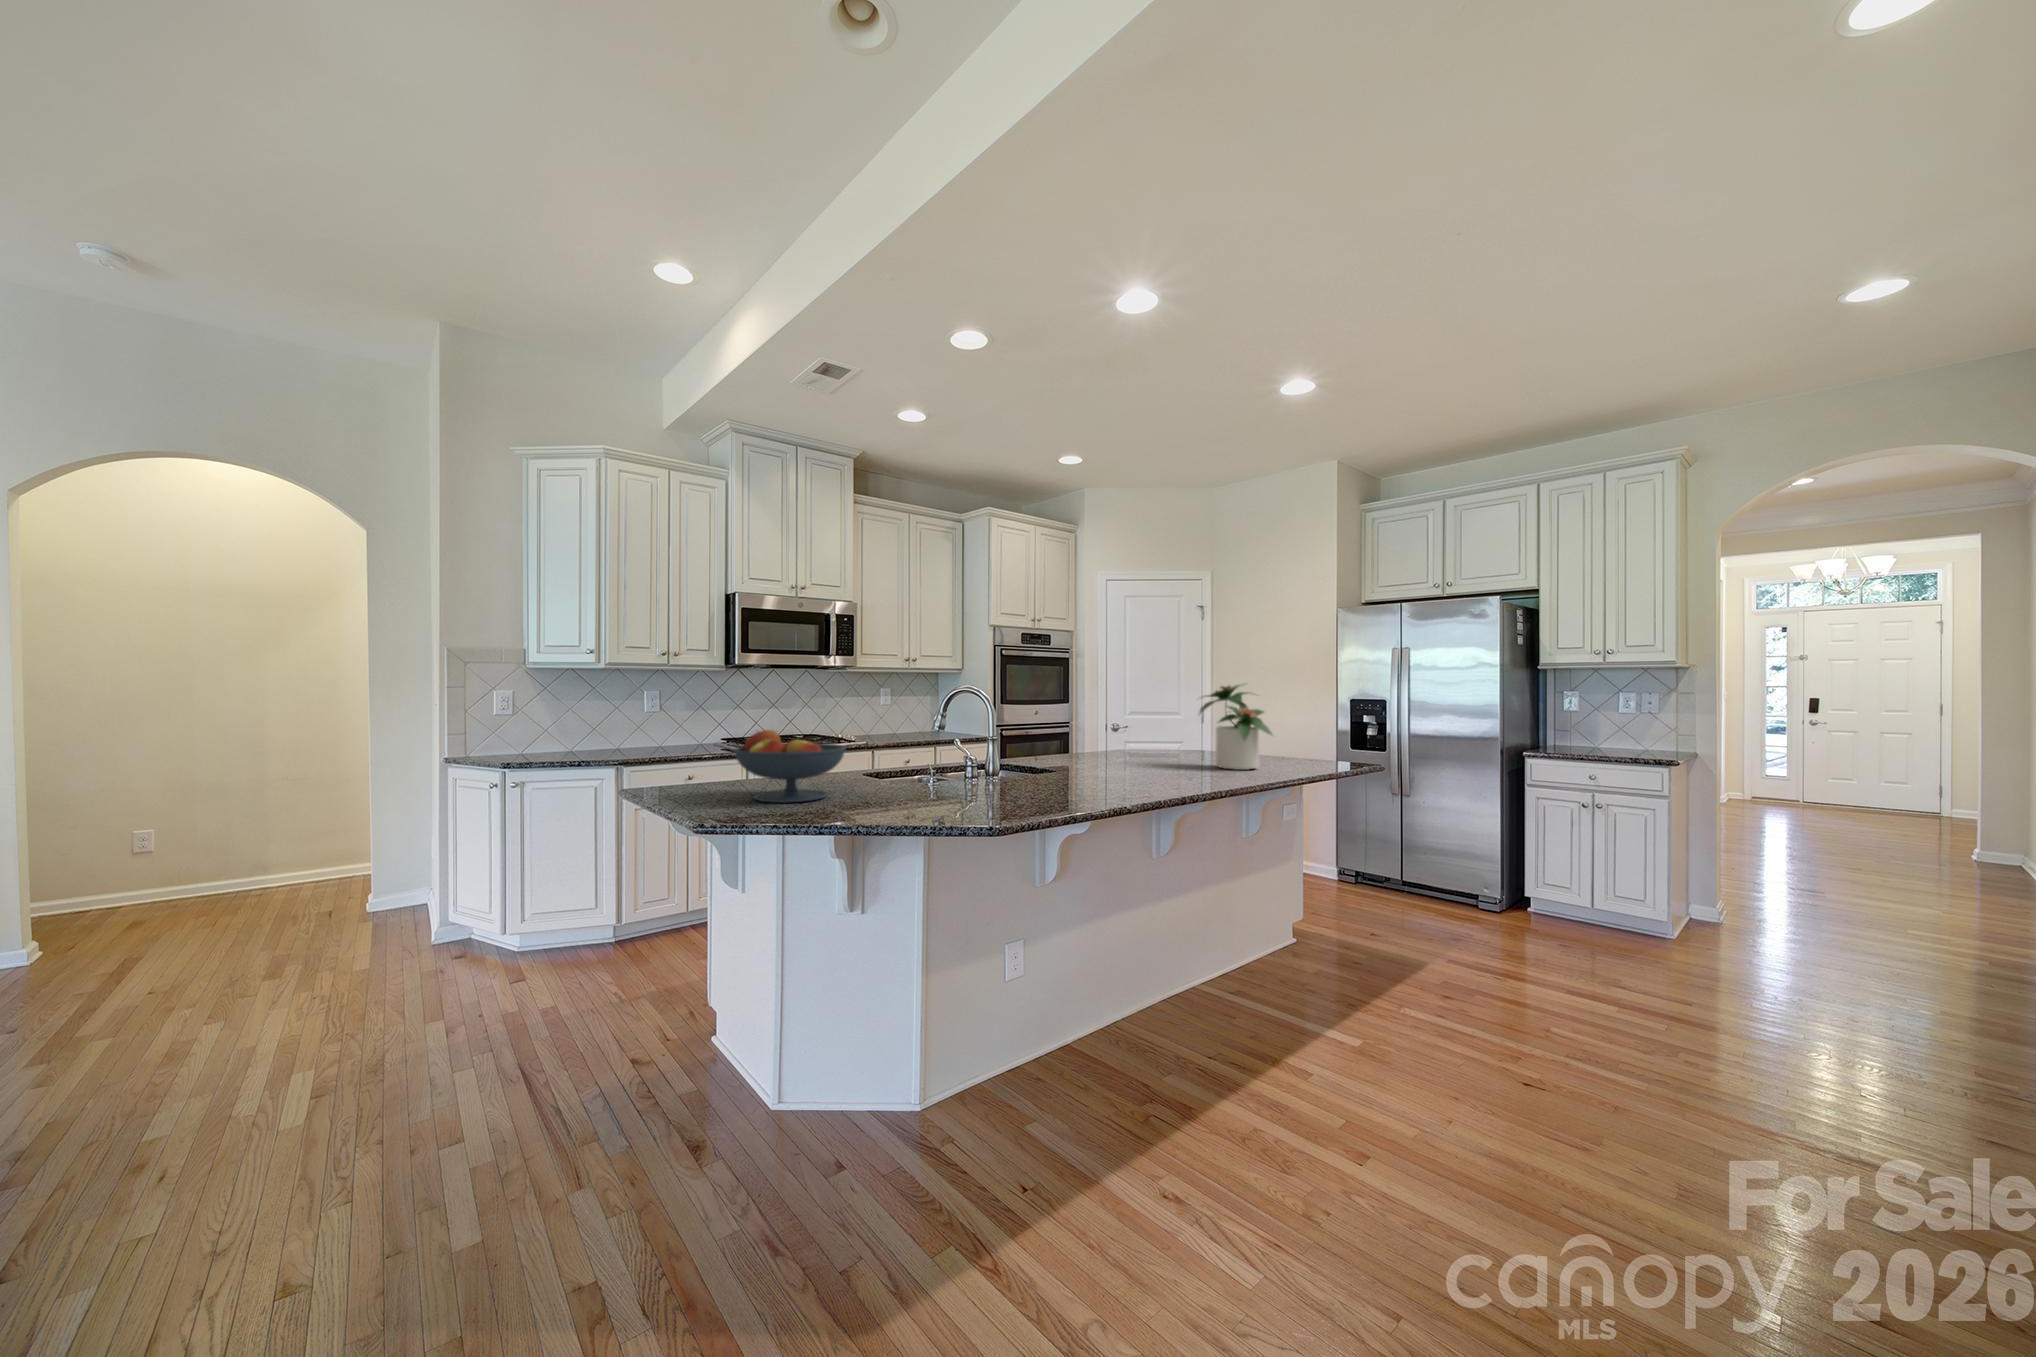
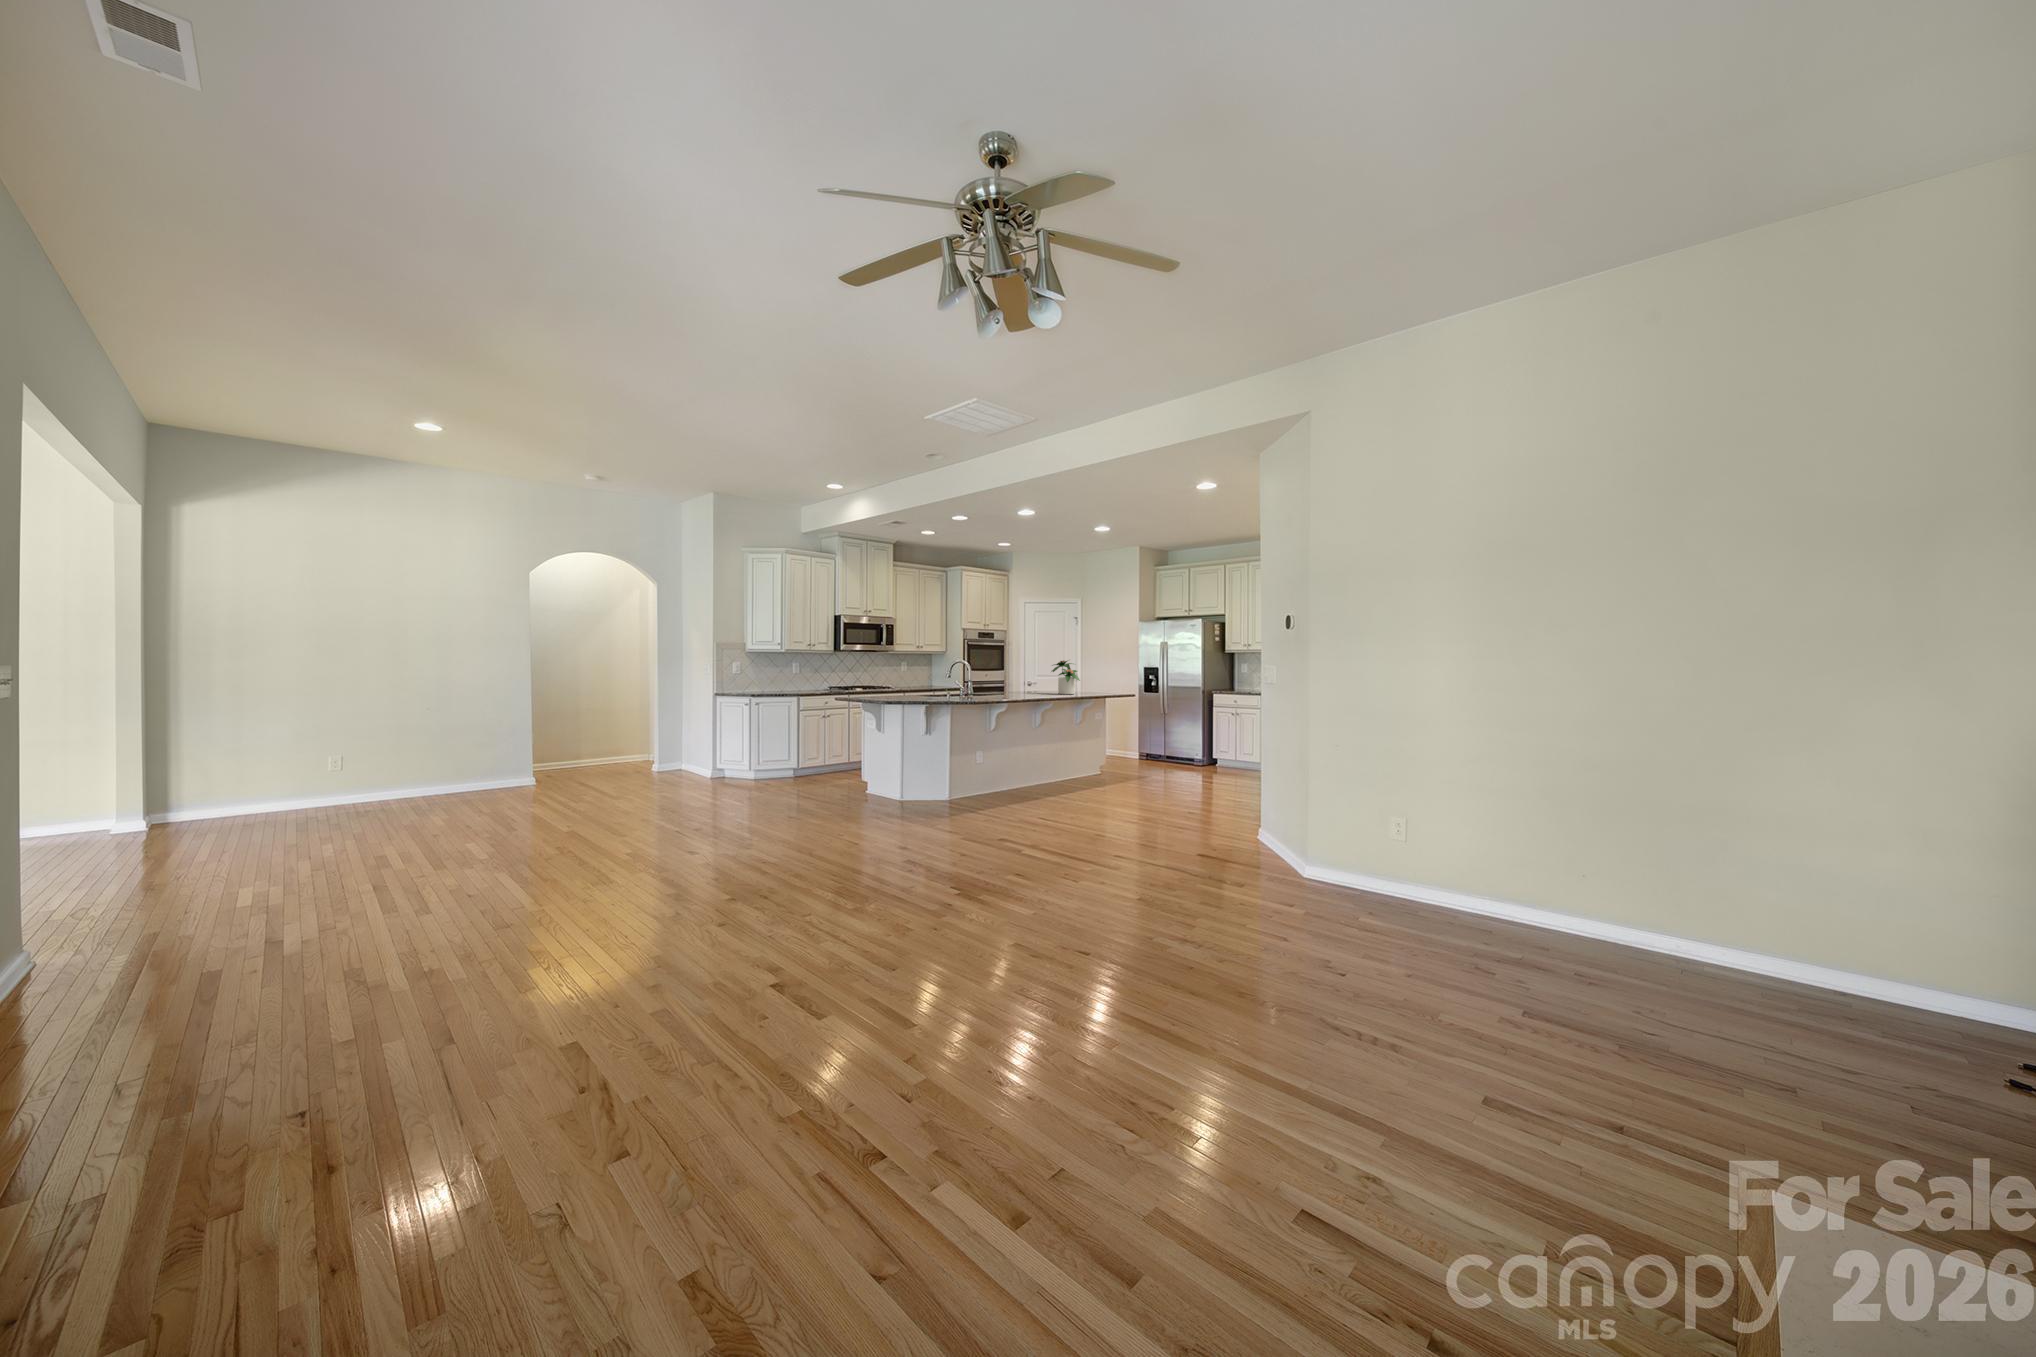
fruit bowl: present [734,730,846,803] -> none [881,675,919,698]

